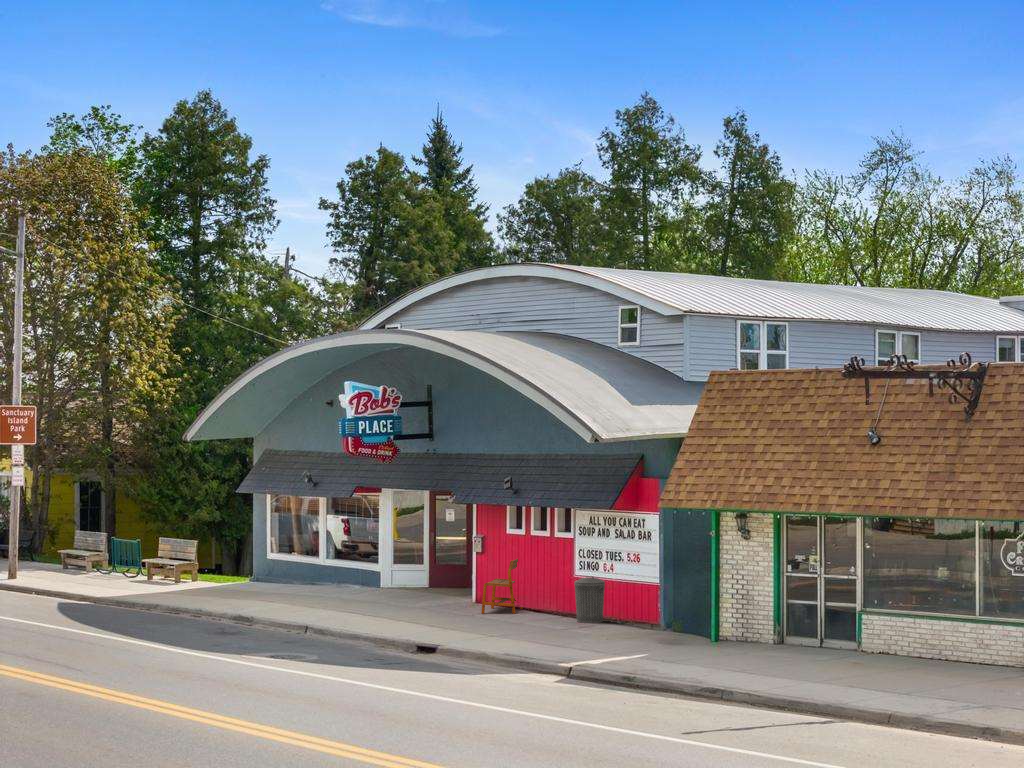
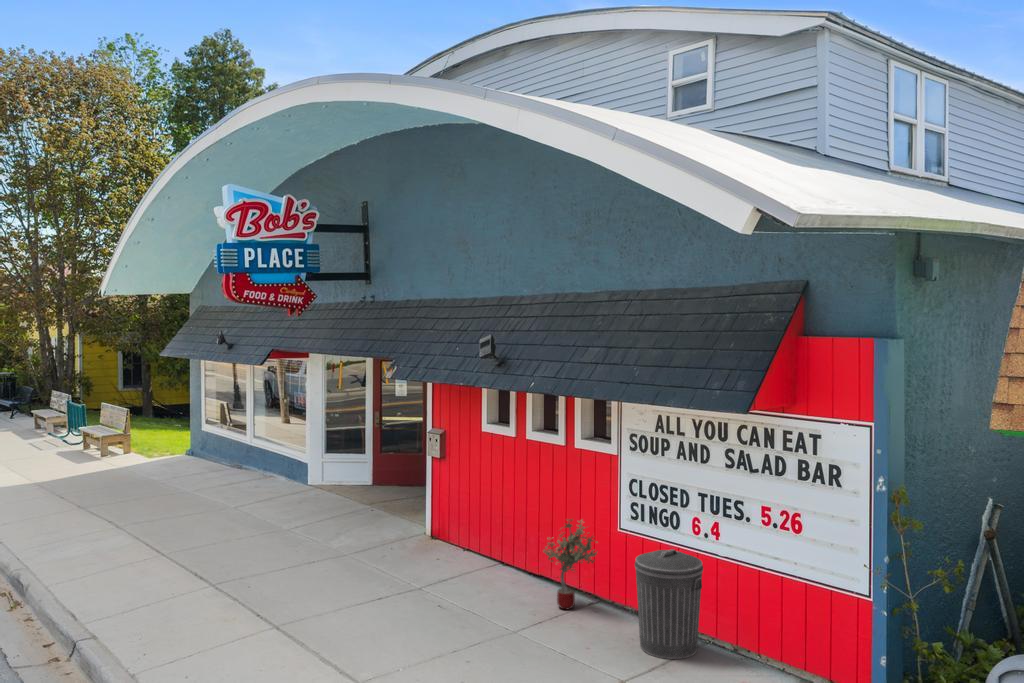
bench: present [481,559,523,614] -> none [436,474,510,590]
potted tree: none [537,570,565,617] -> present [544,519,597,609]

